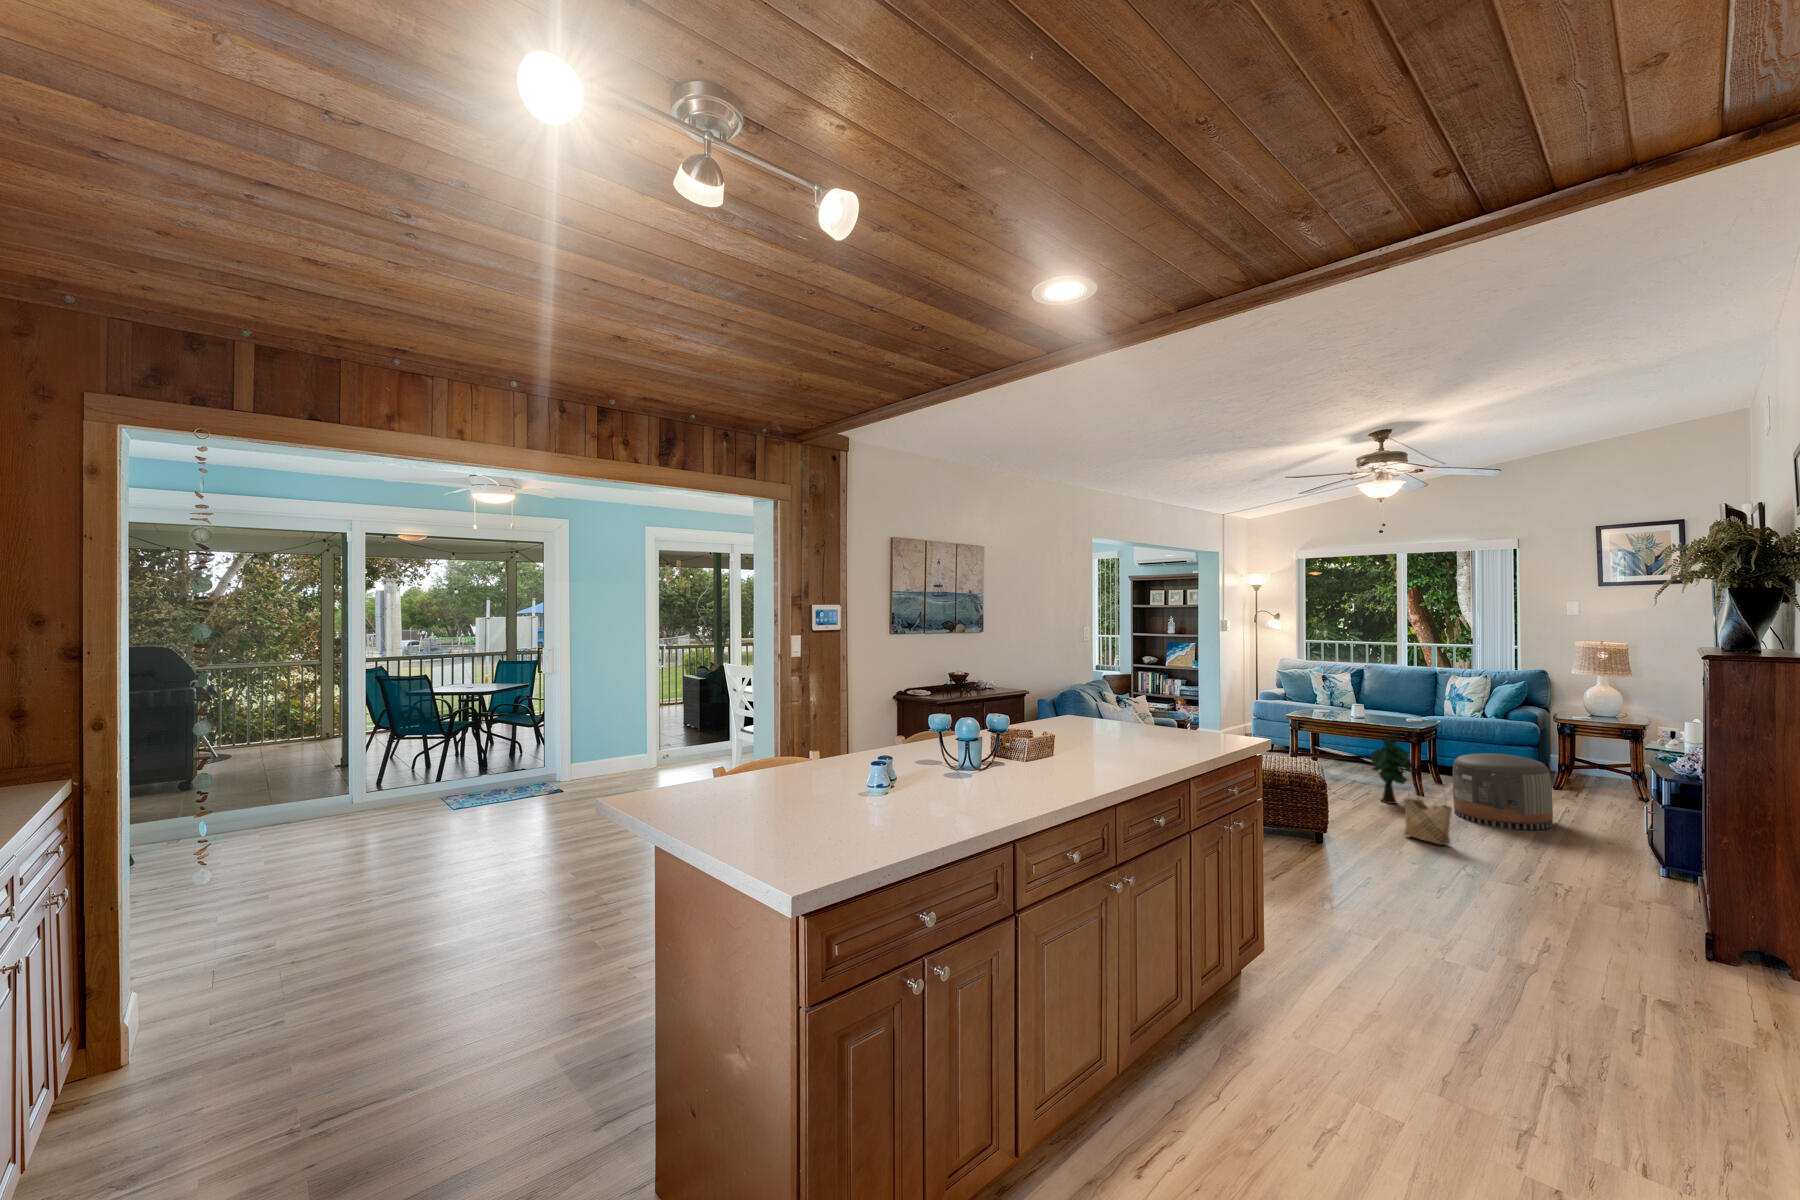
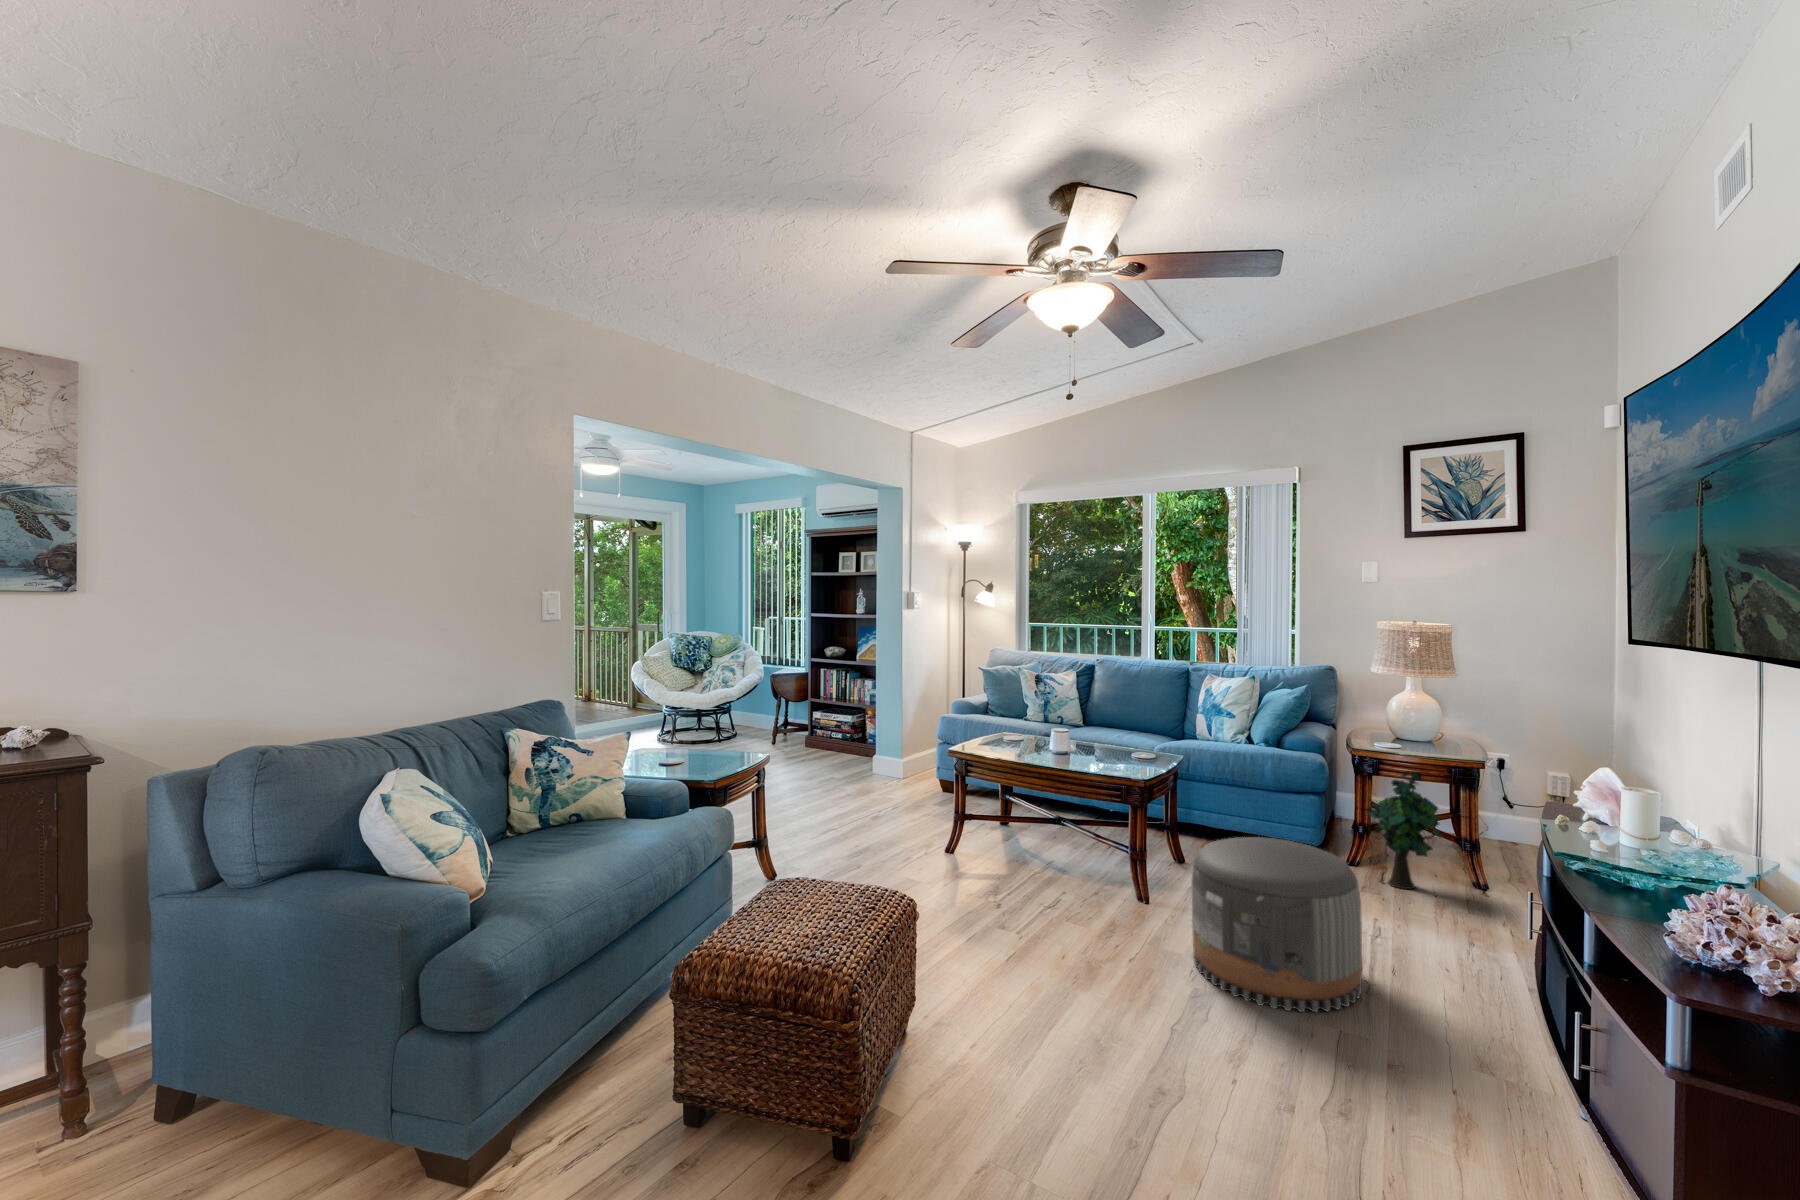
decorative plant: present [1367,732,1413,804] -> present [1364,771,1442,889]
woven basket: present [1404,785,1452,845] -> none [1075,949,1172,1121]

